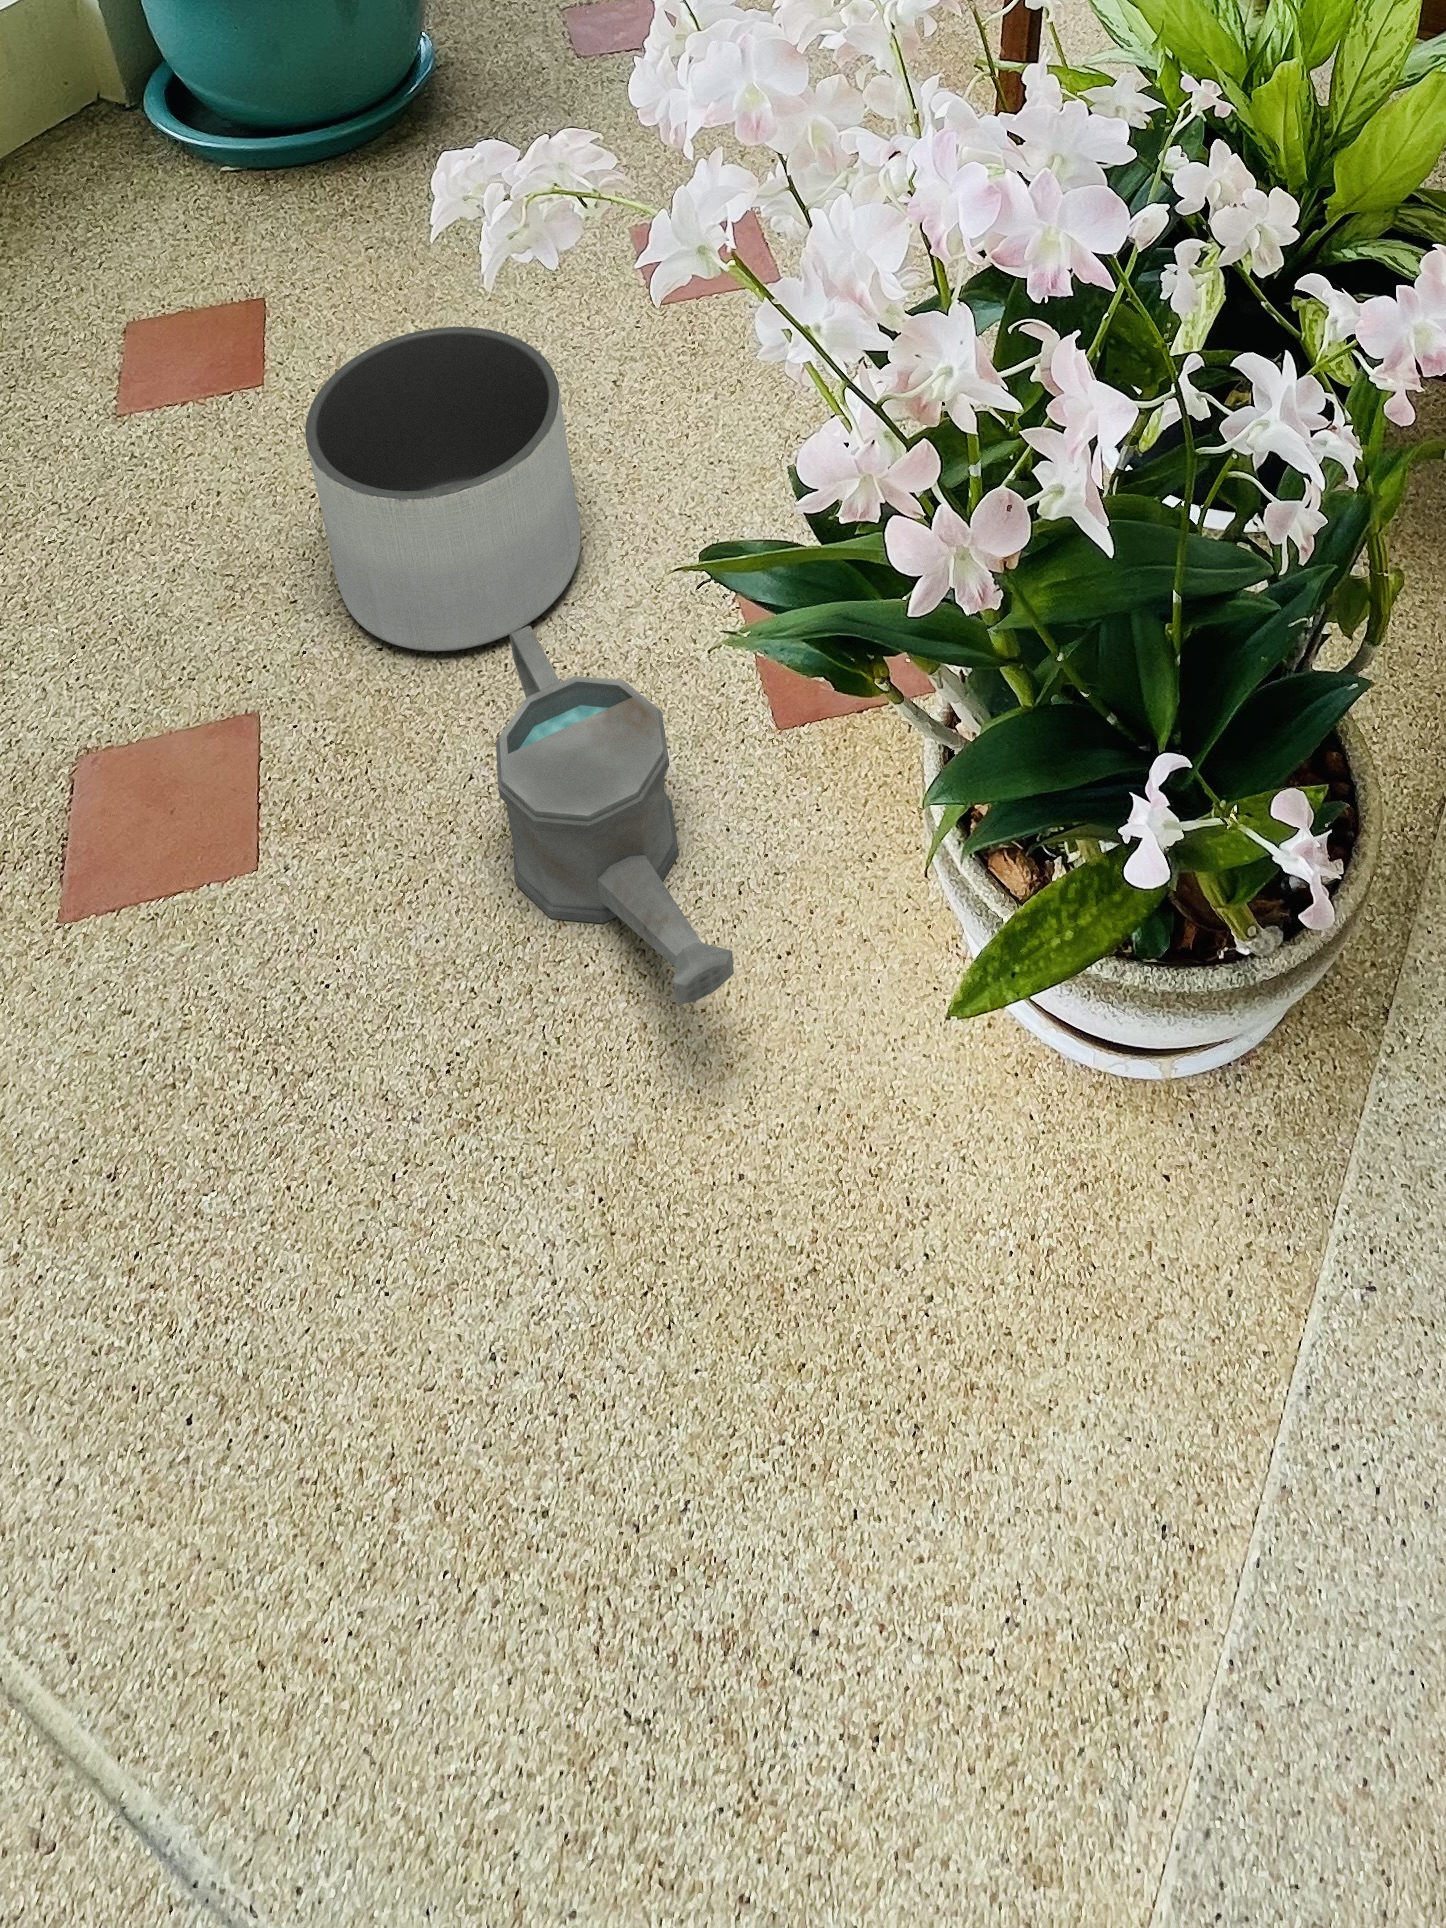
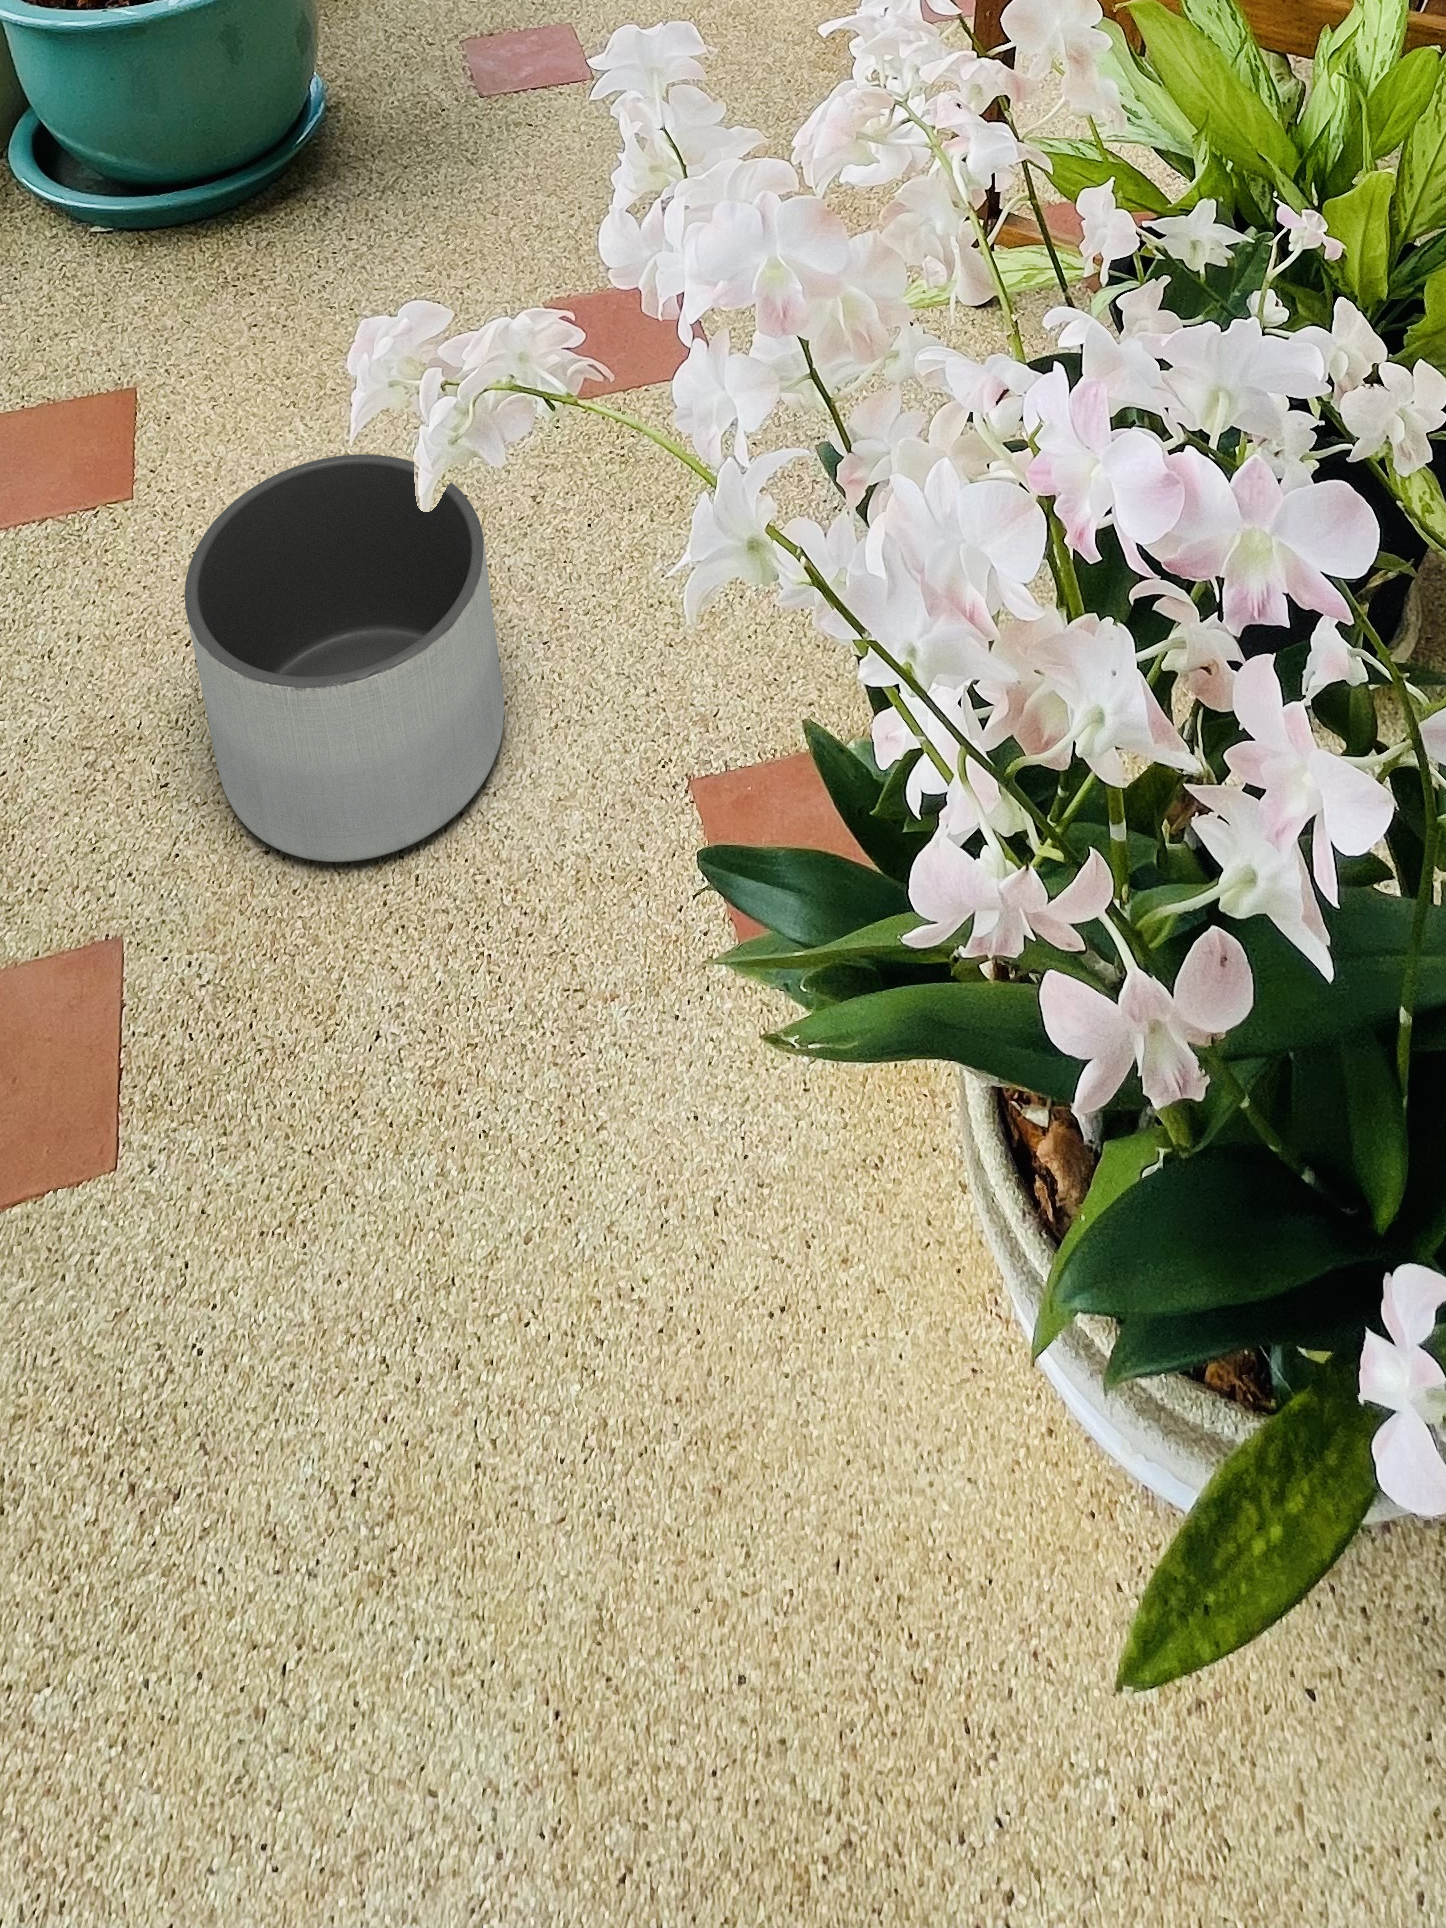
watering can: present [496,626,734,1005] -> none [419,851,729,1433]

